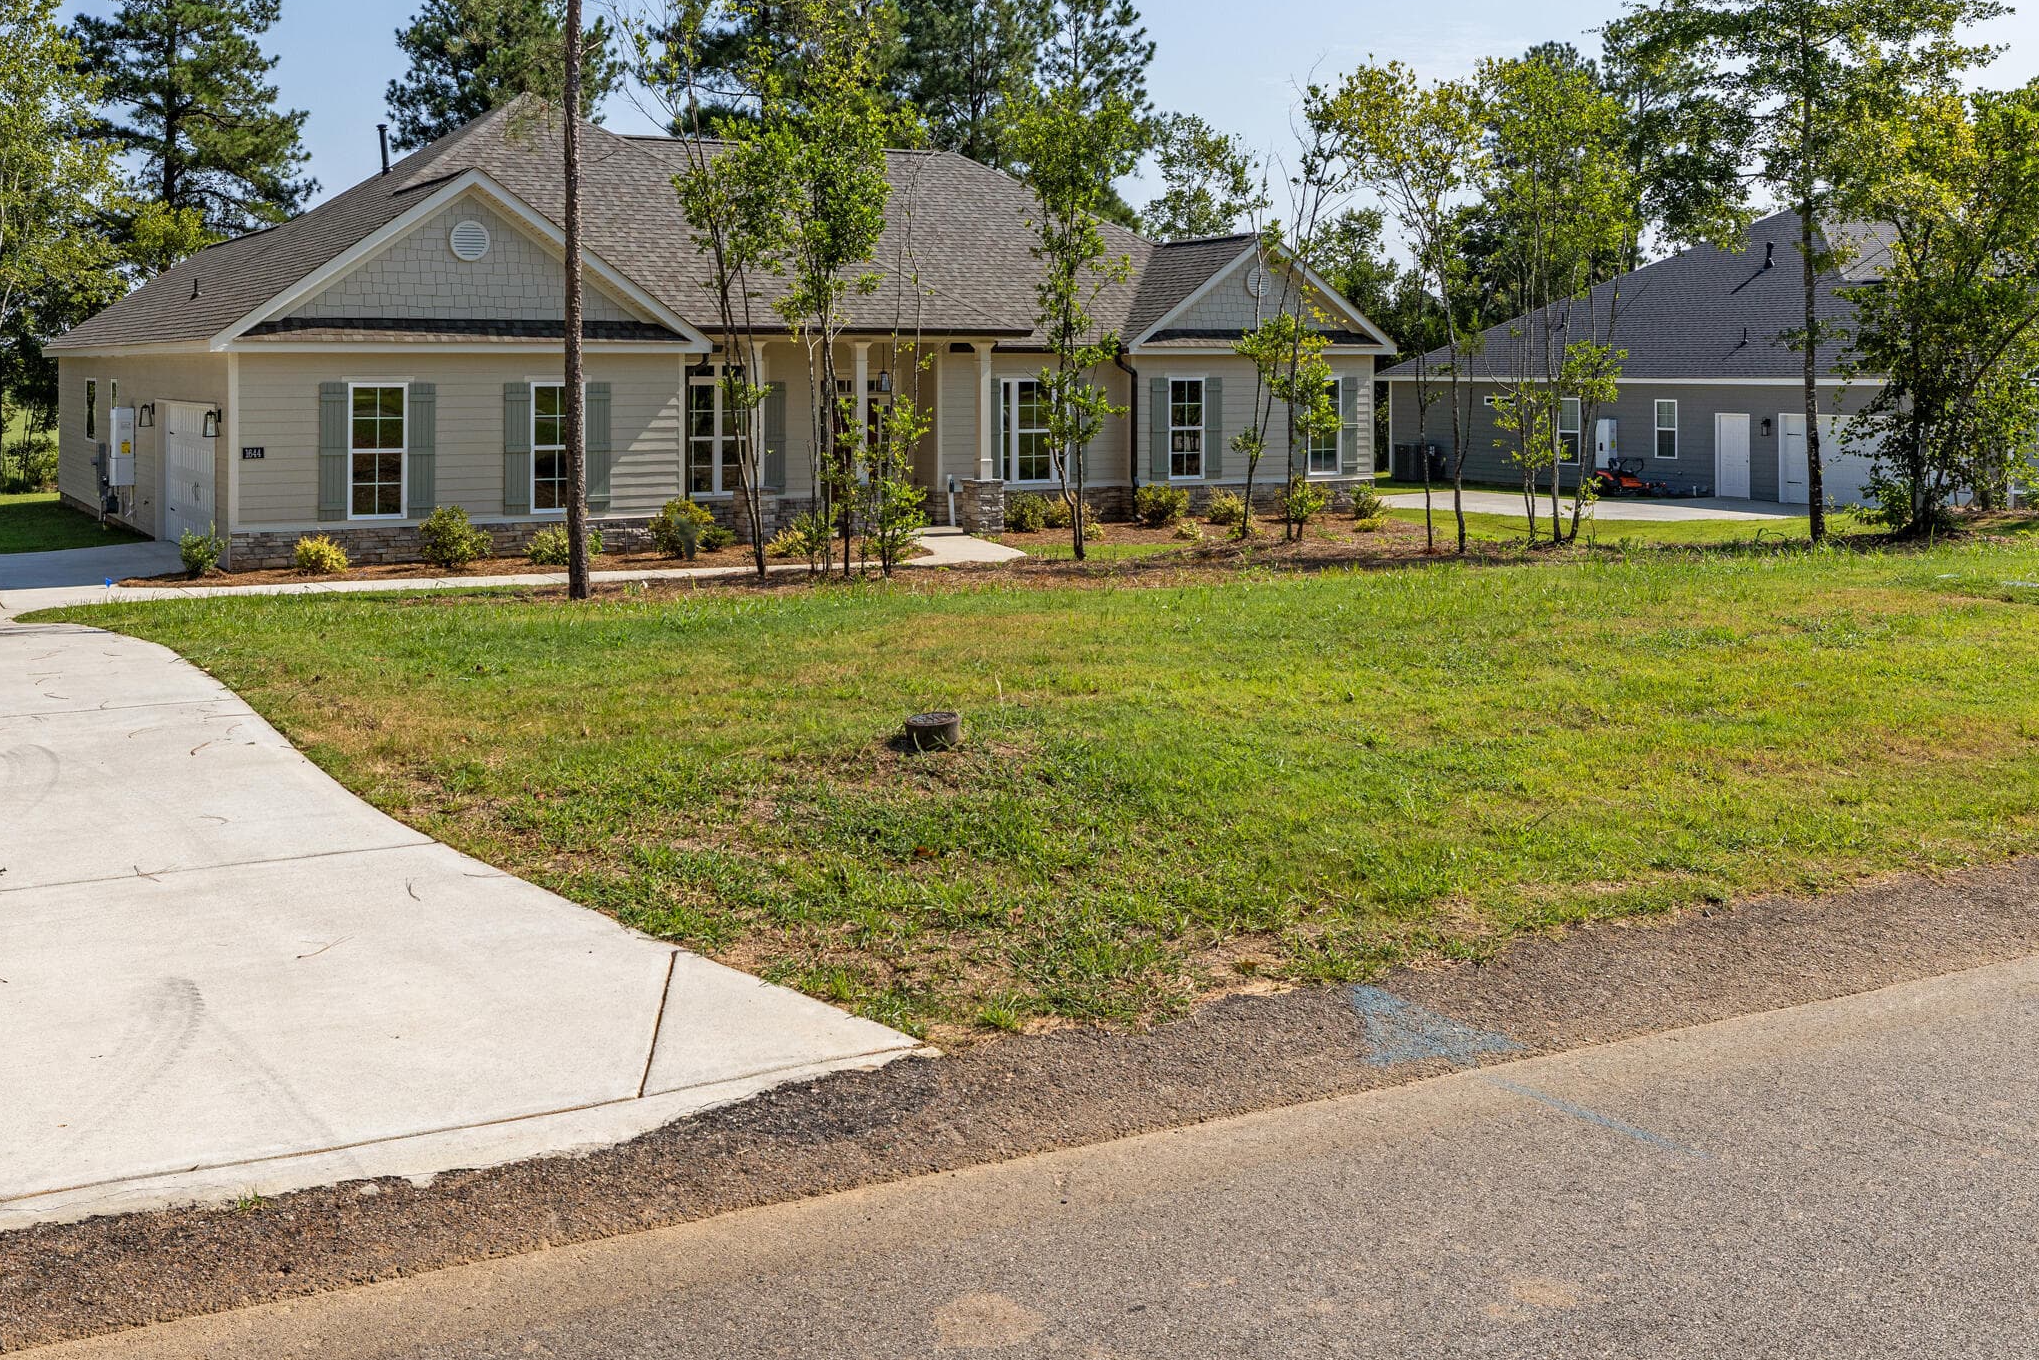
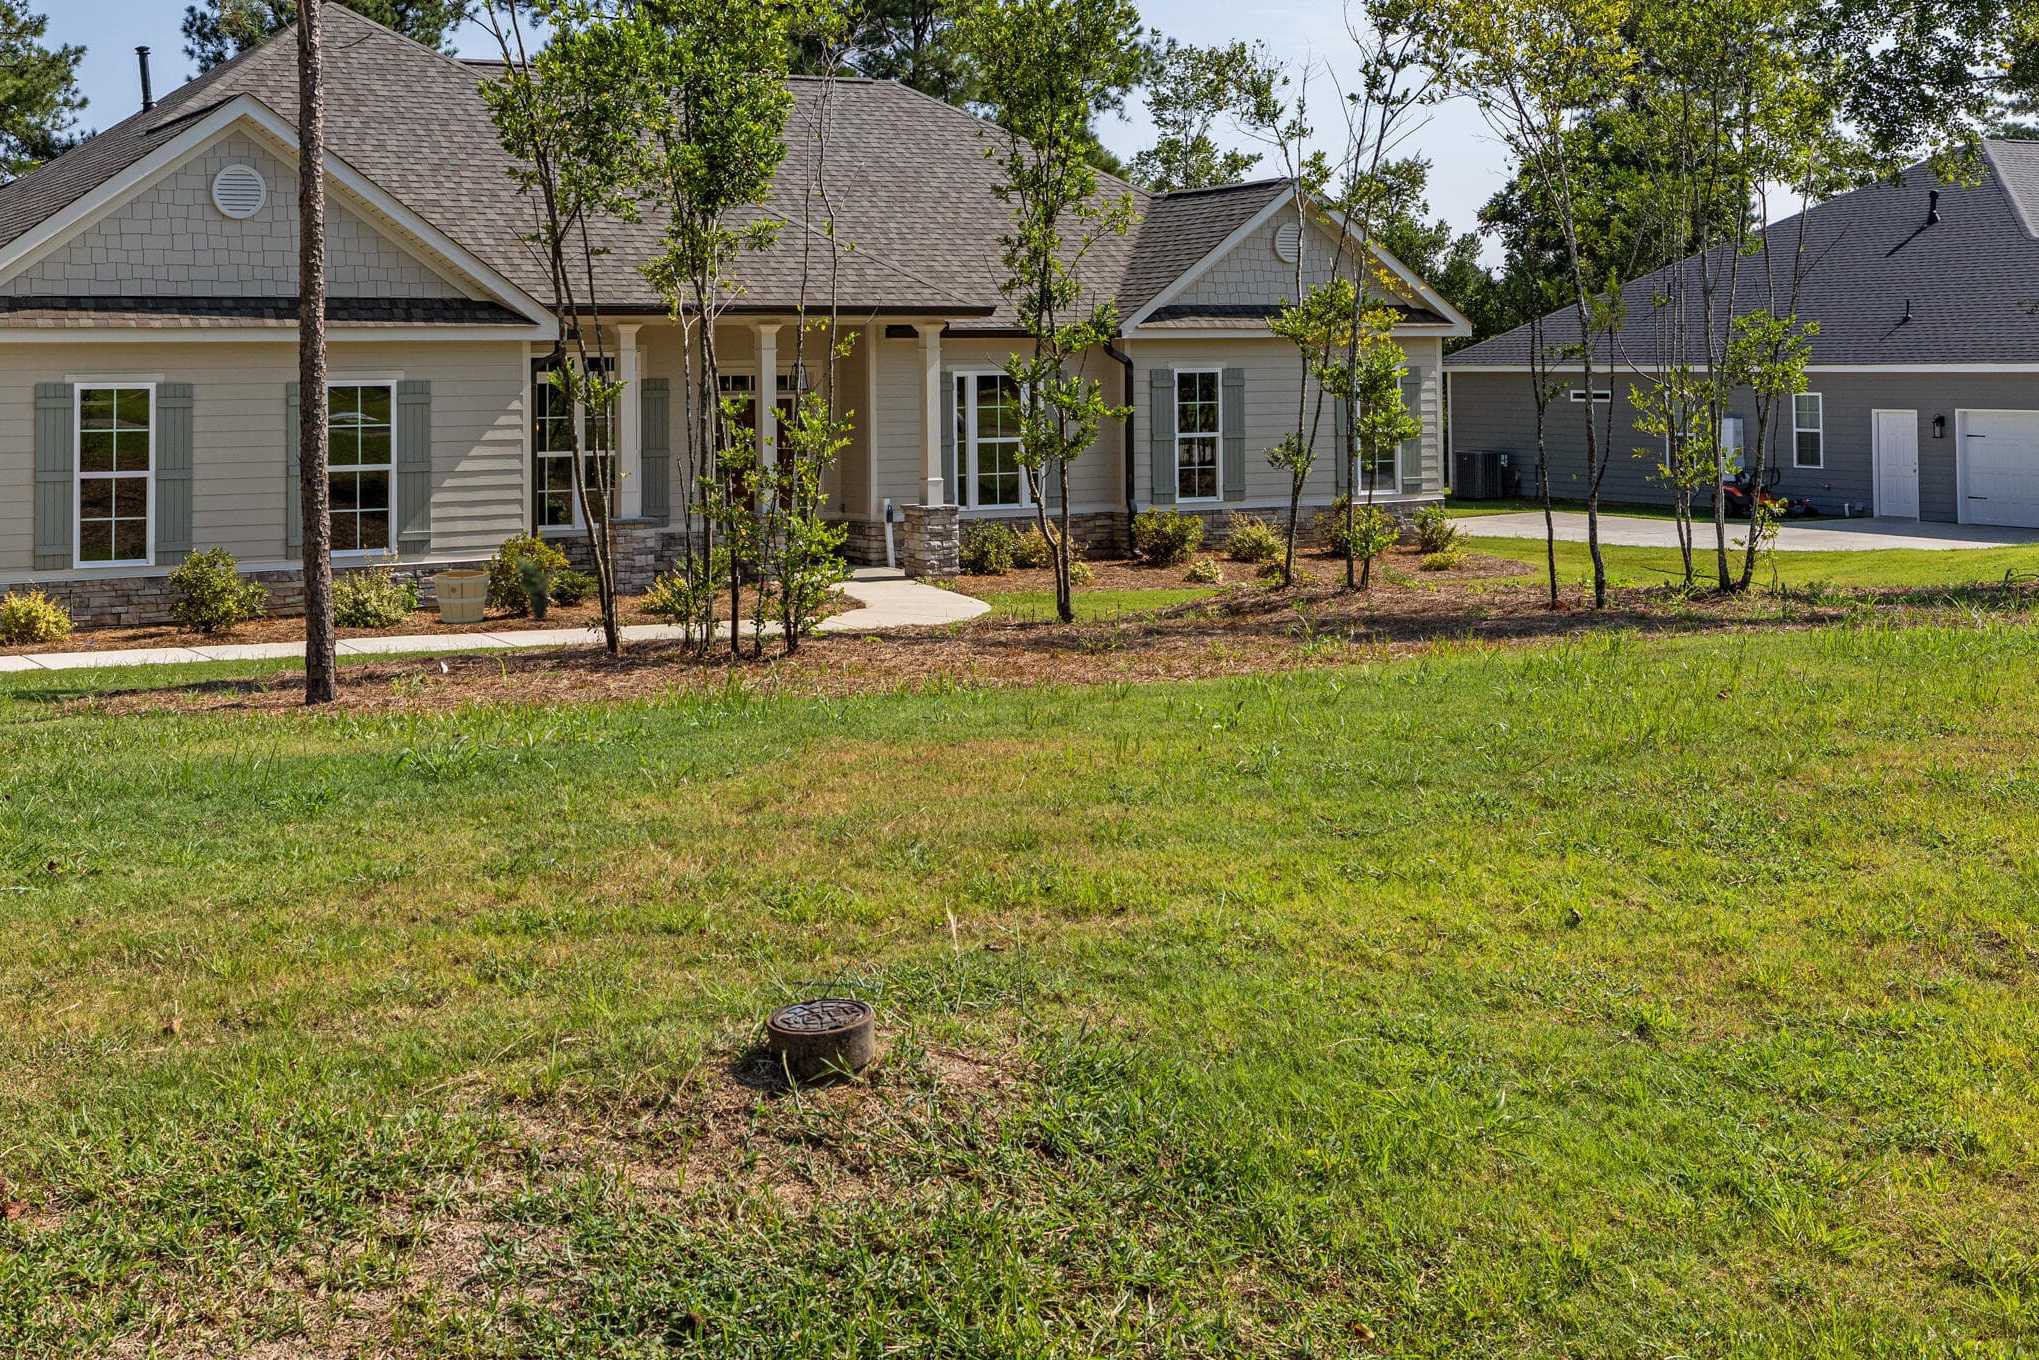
wooden bucket: none [610,523,654,563] -> present [432,570,490,623]

